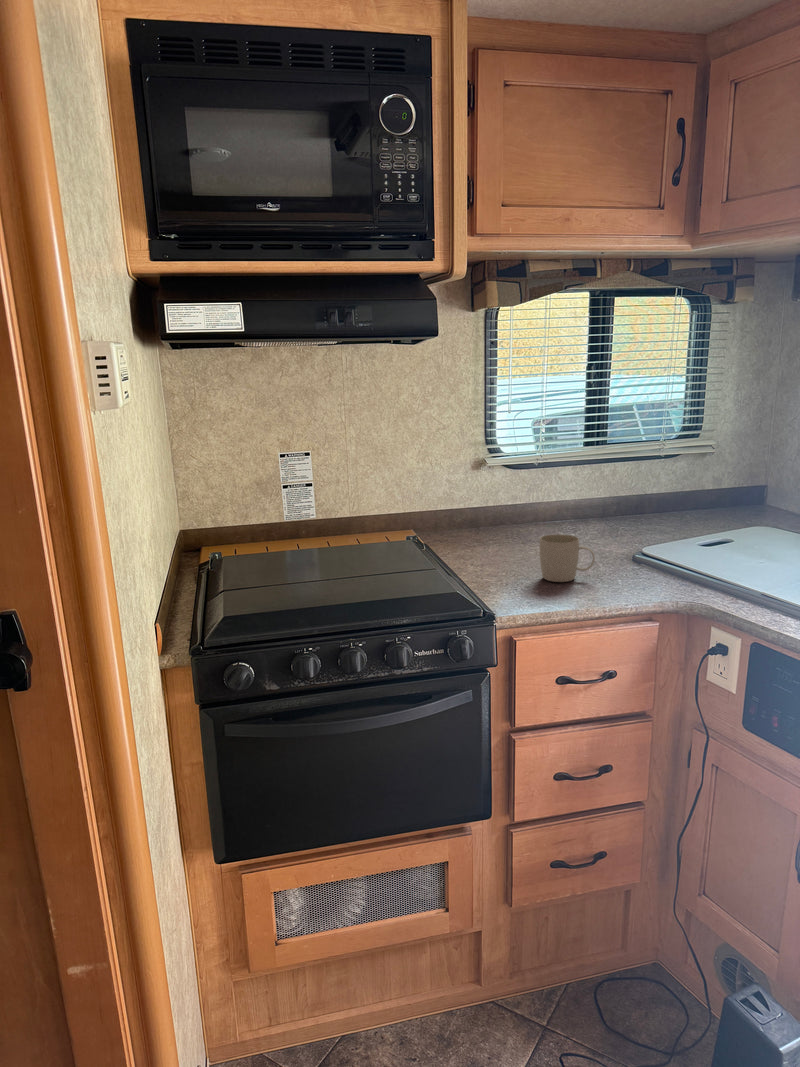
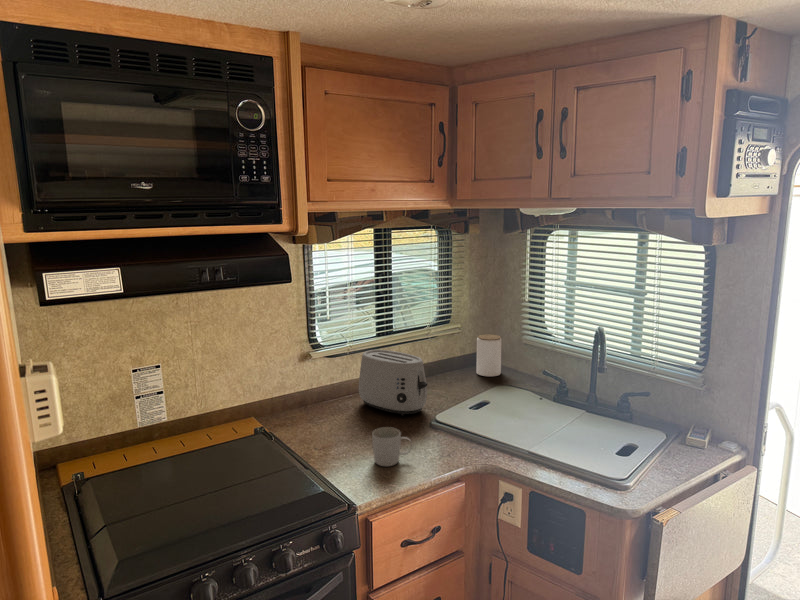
jar: none [728,456,771,514] -> present [476,334,502,376]
toaster: none [547,460,638,542] -> present [359,350,427,416]

